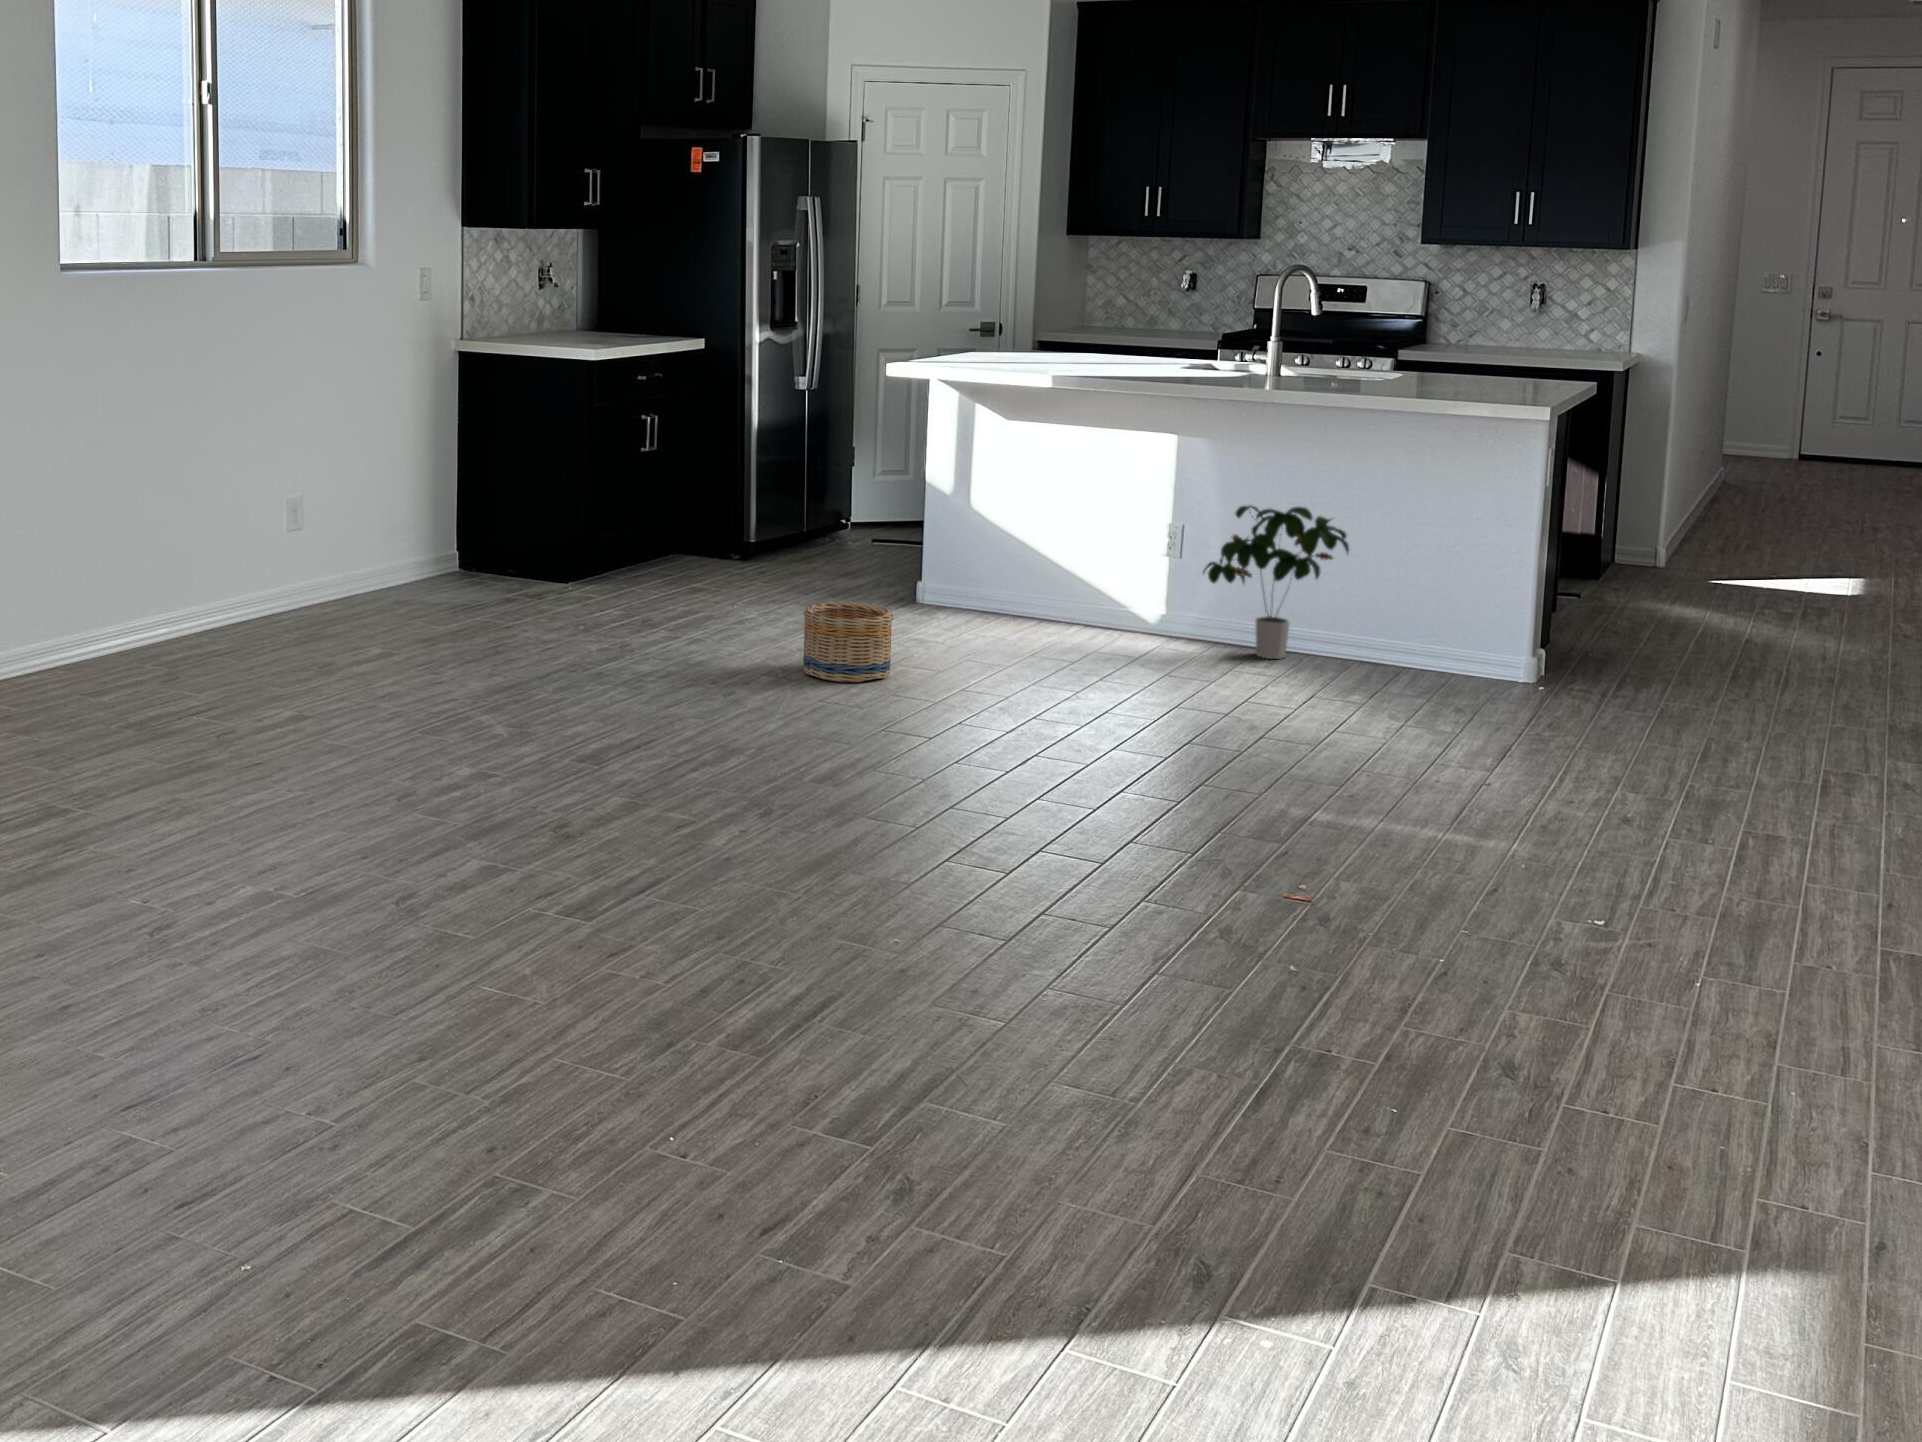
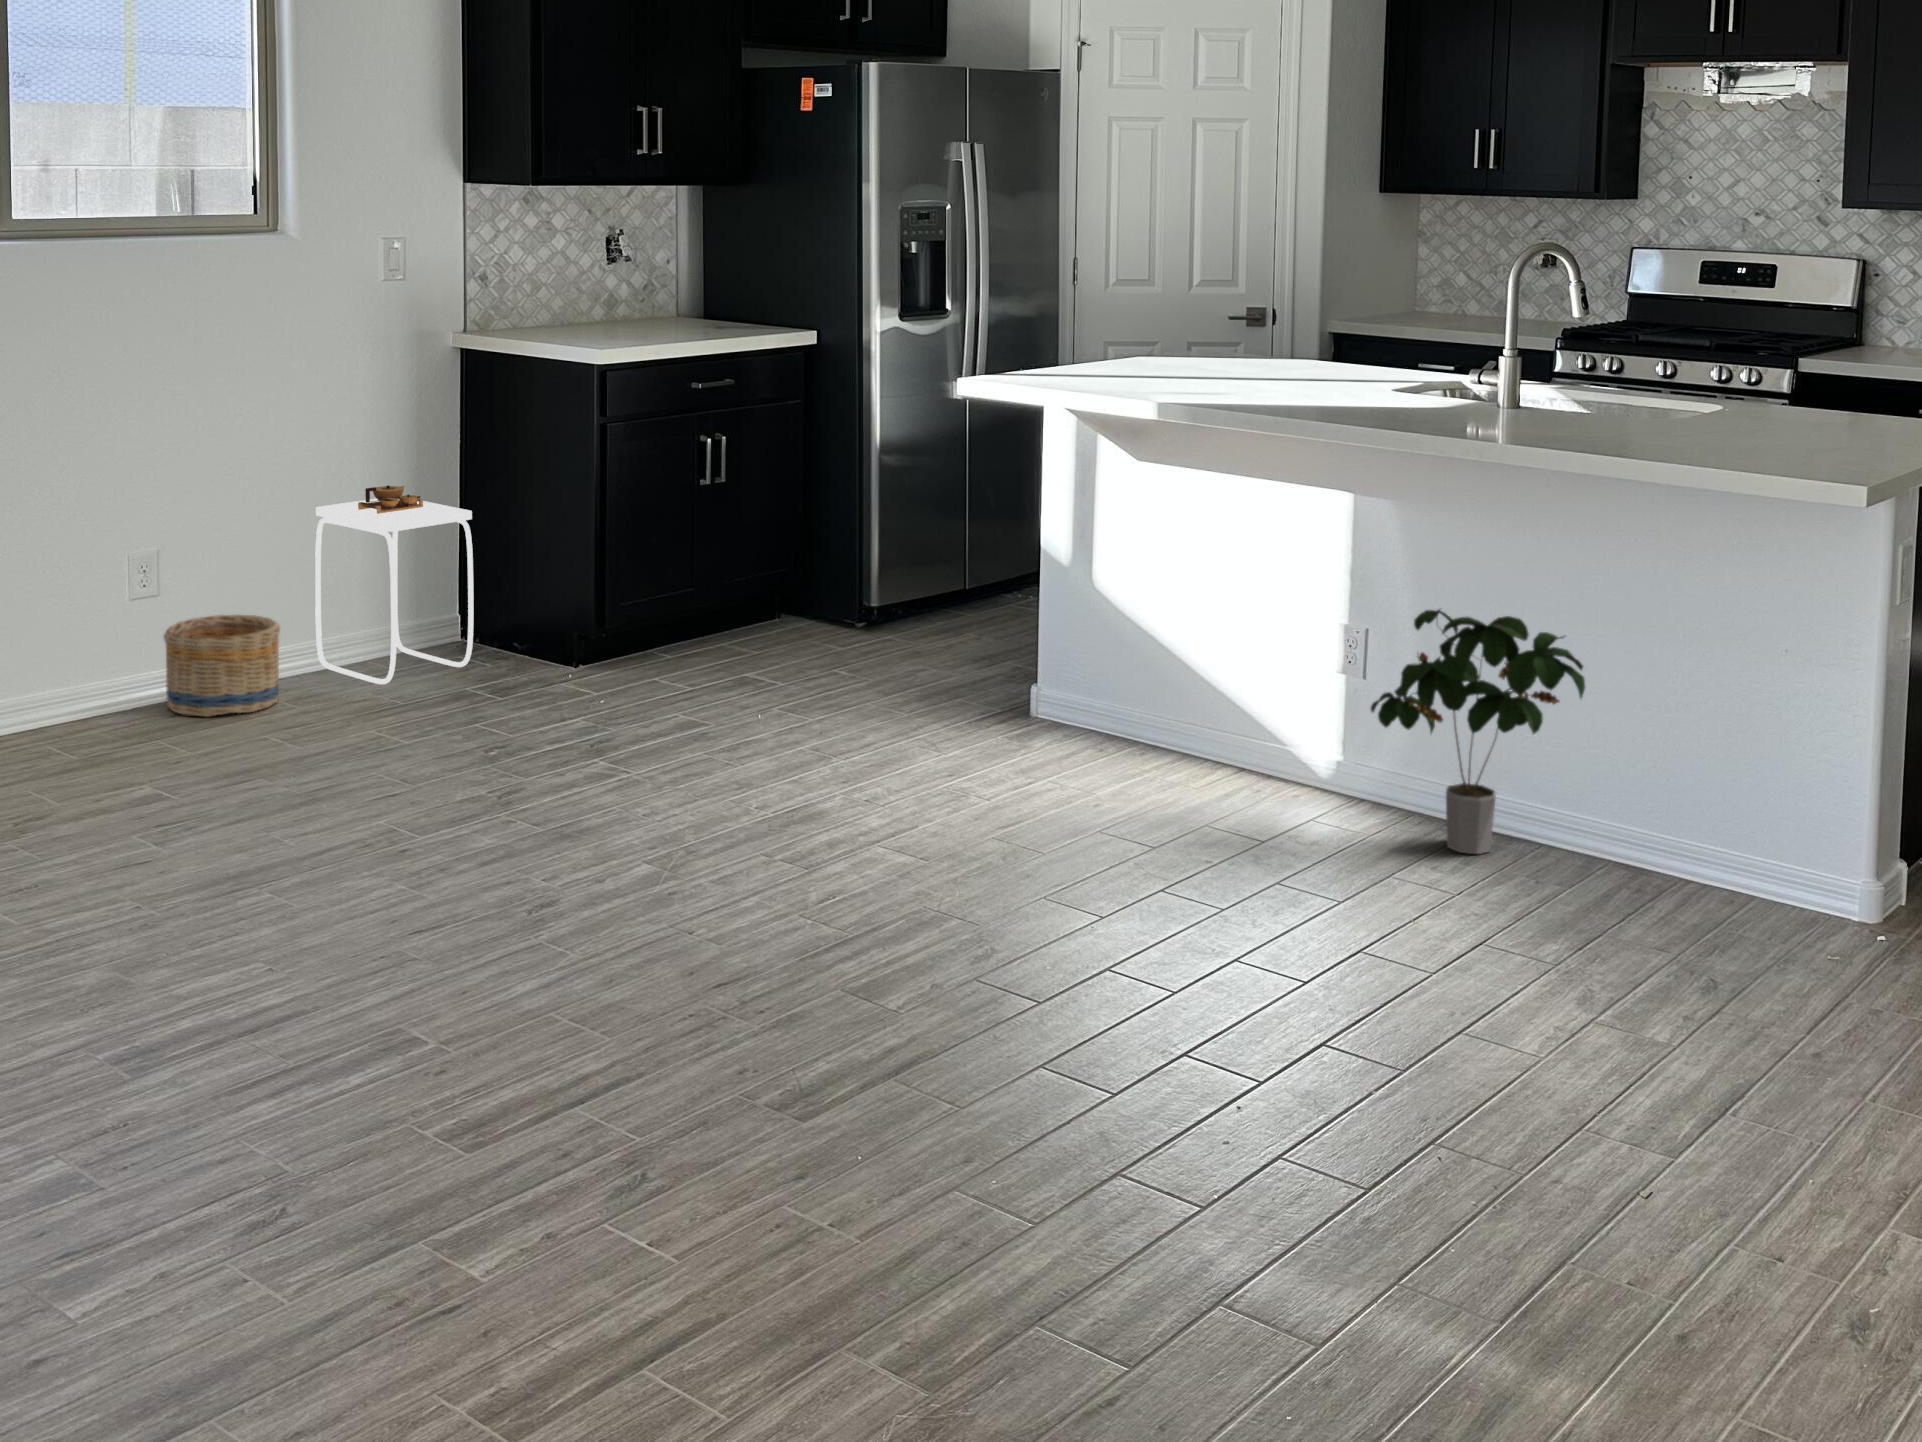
side table: none [386,452,505,596] -> present [315,485,474,684]
basket: present [803,602,893,682] -> present [164,615,280,717]

